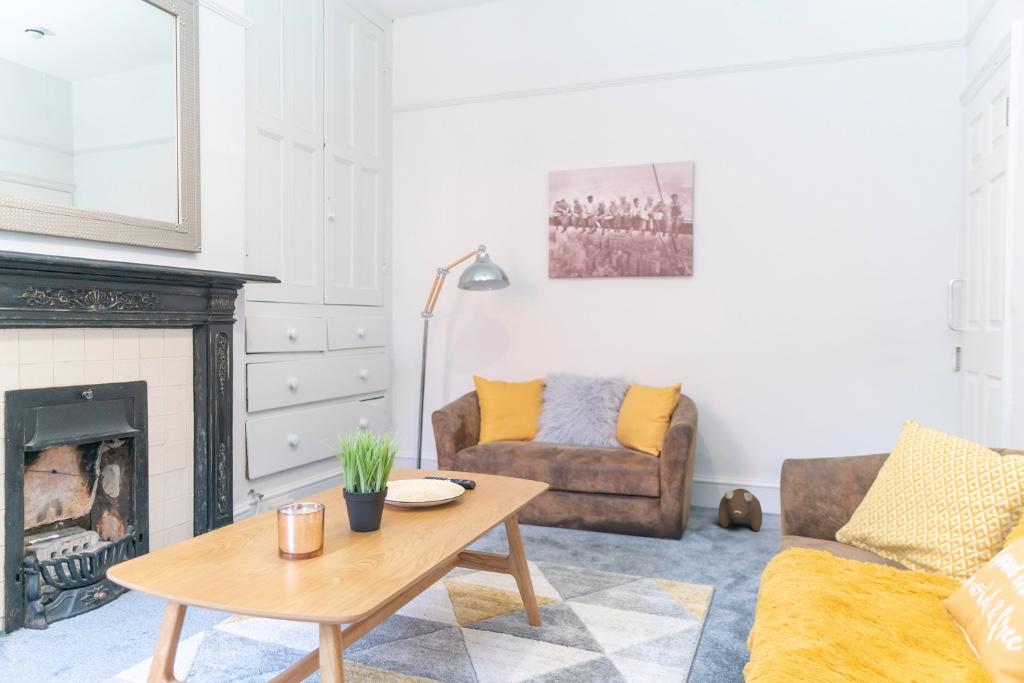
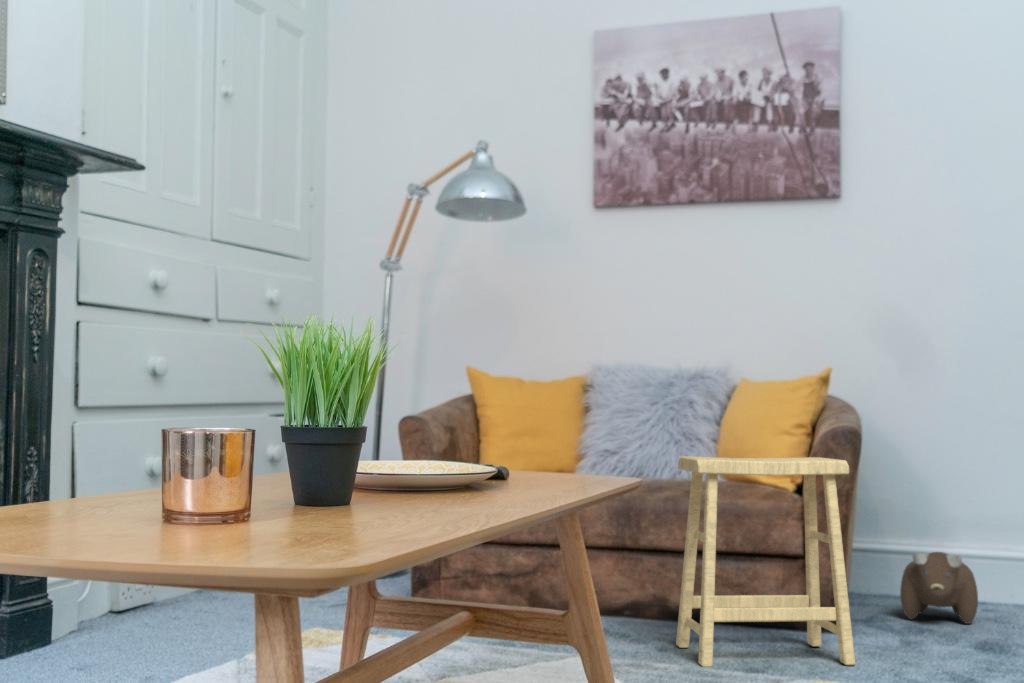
footstool: none [584,447,681,571] -> present [676,456,855,667]

